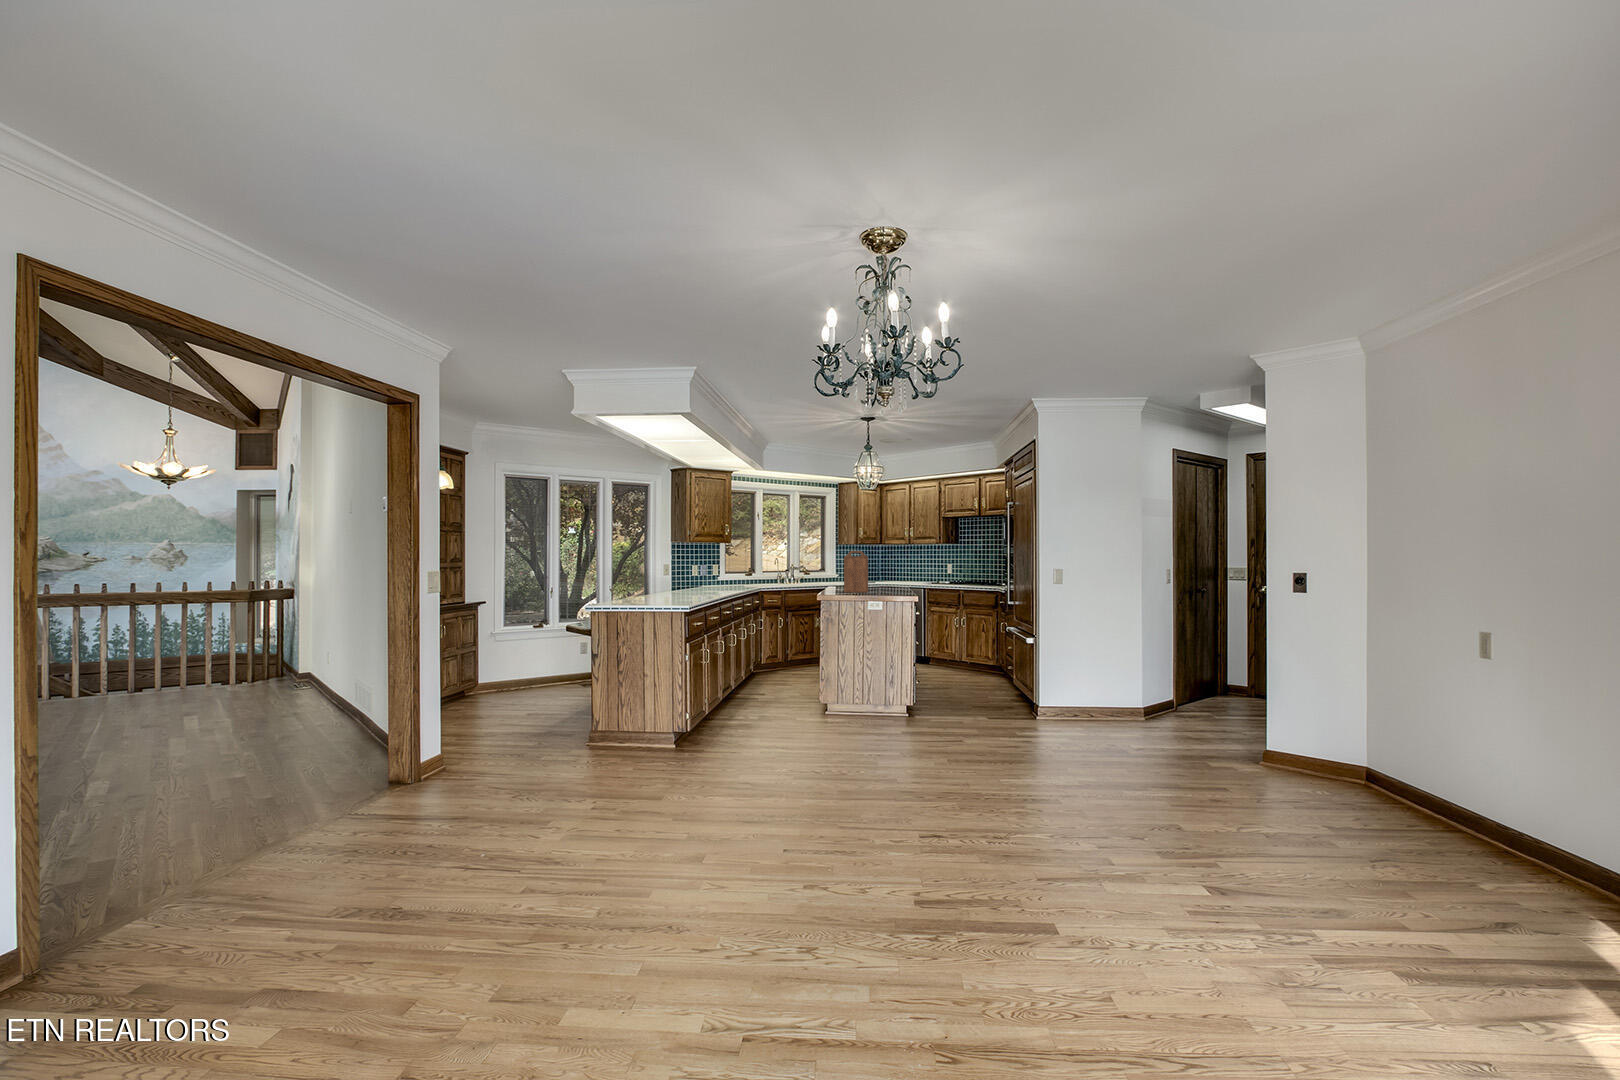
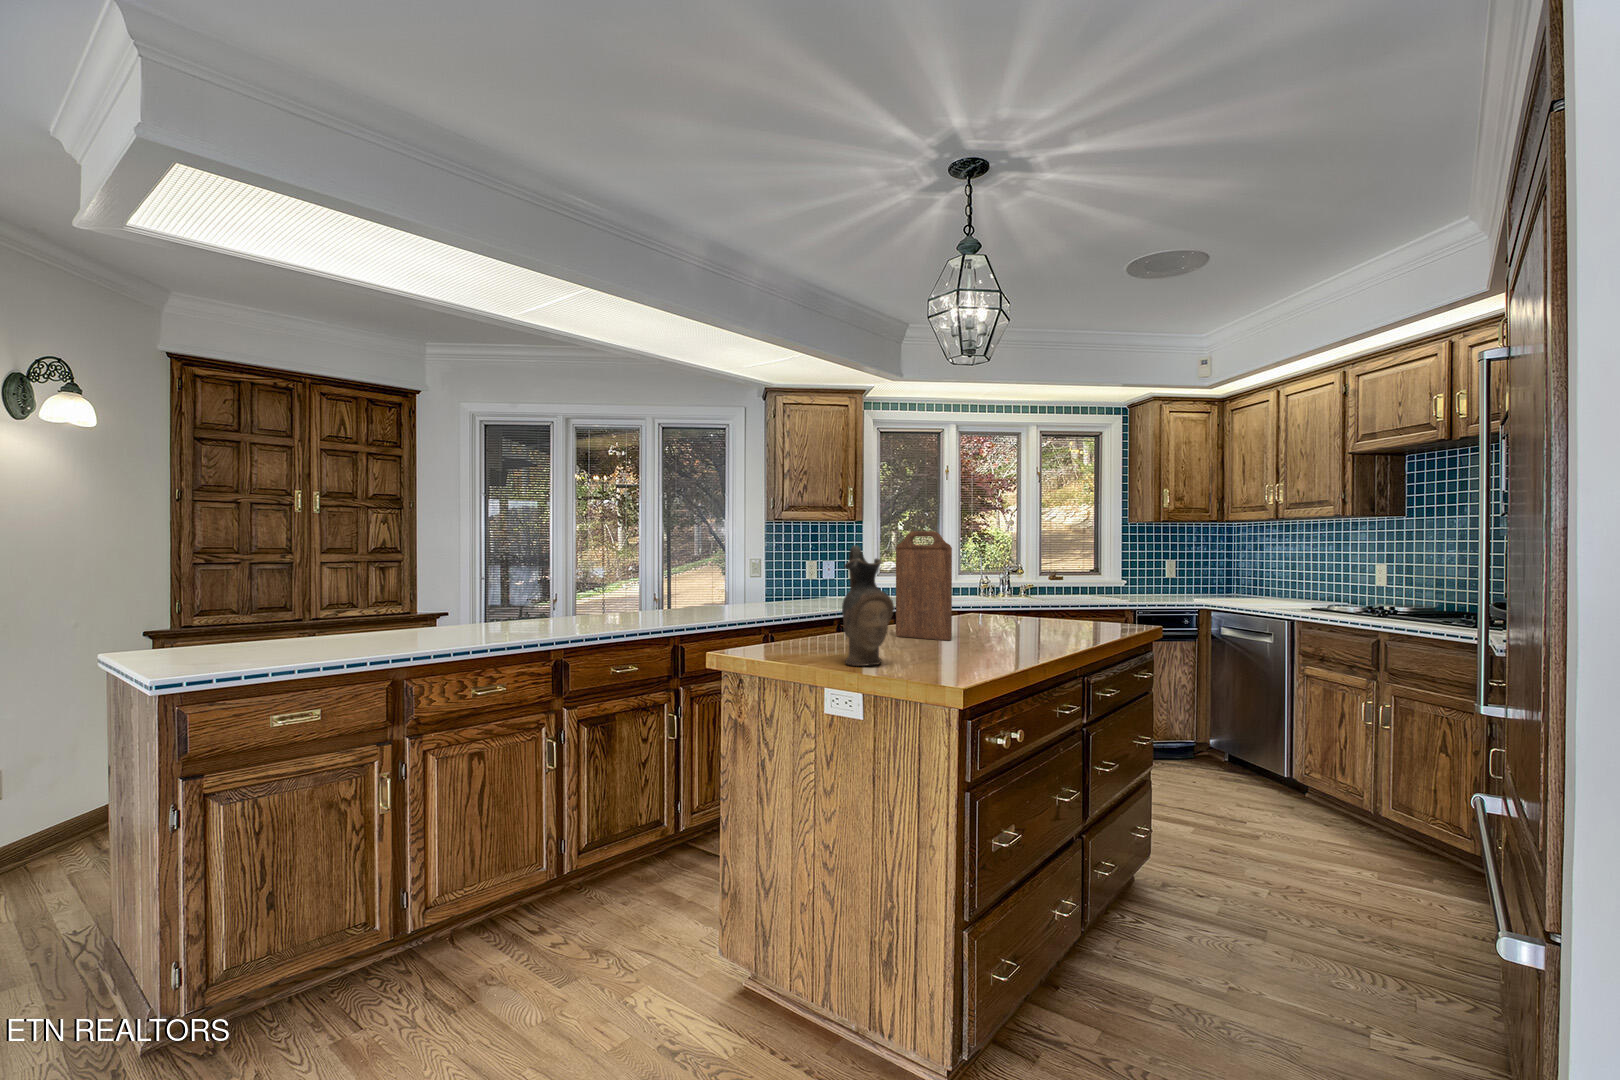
ceramic pitcher: none [868,557,889,596] -> present [842,545,894,666]

